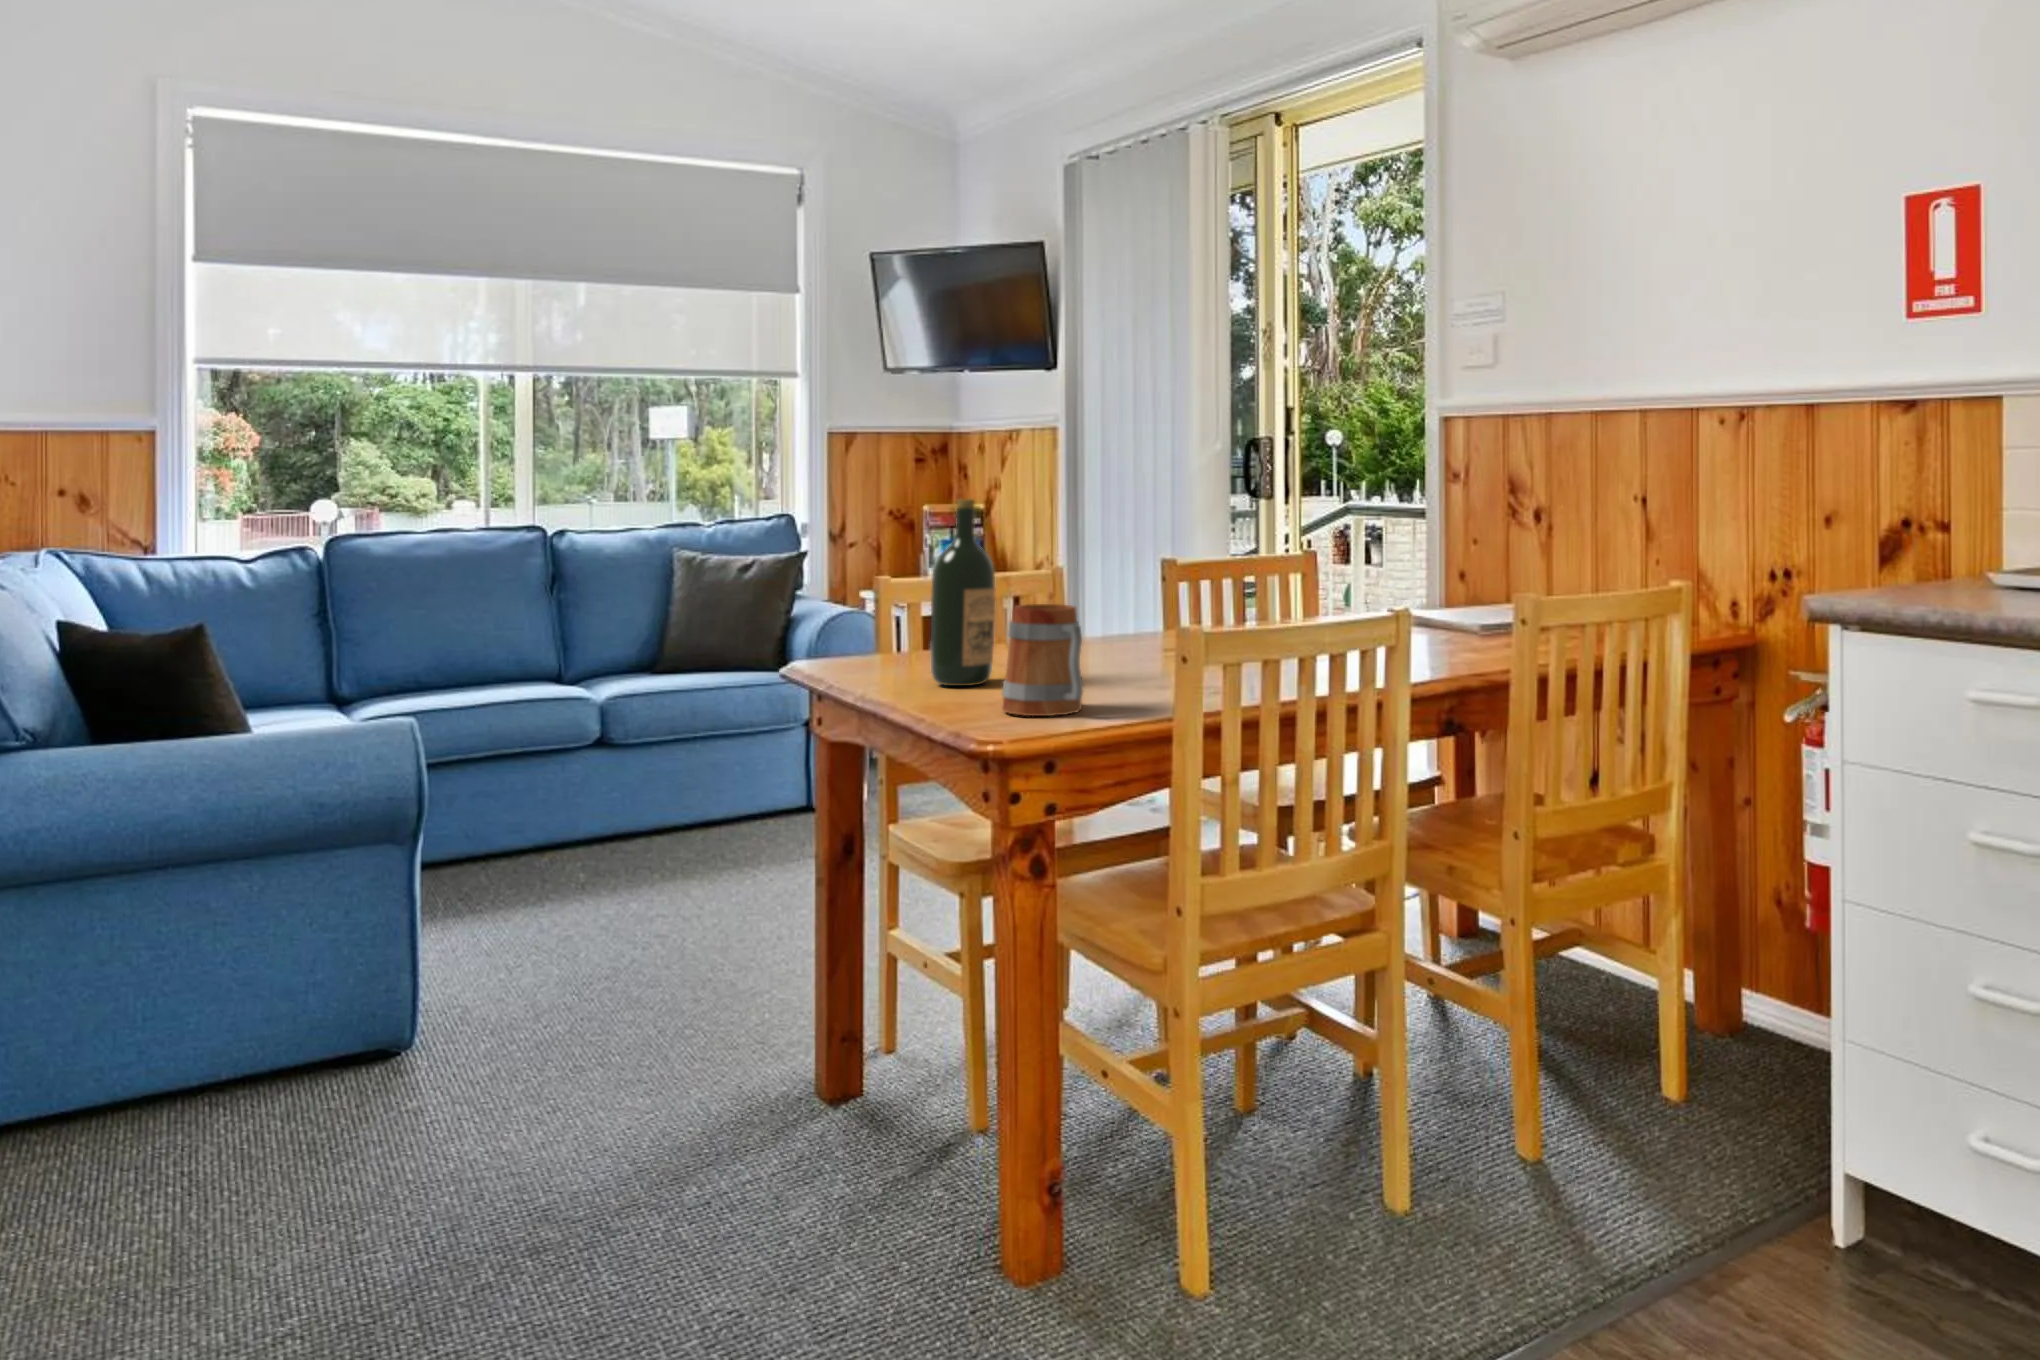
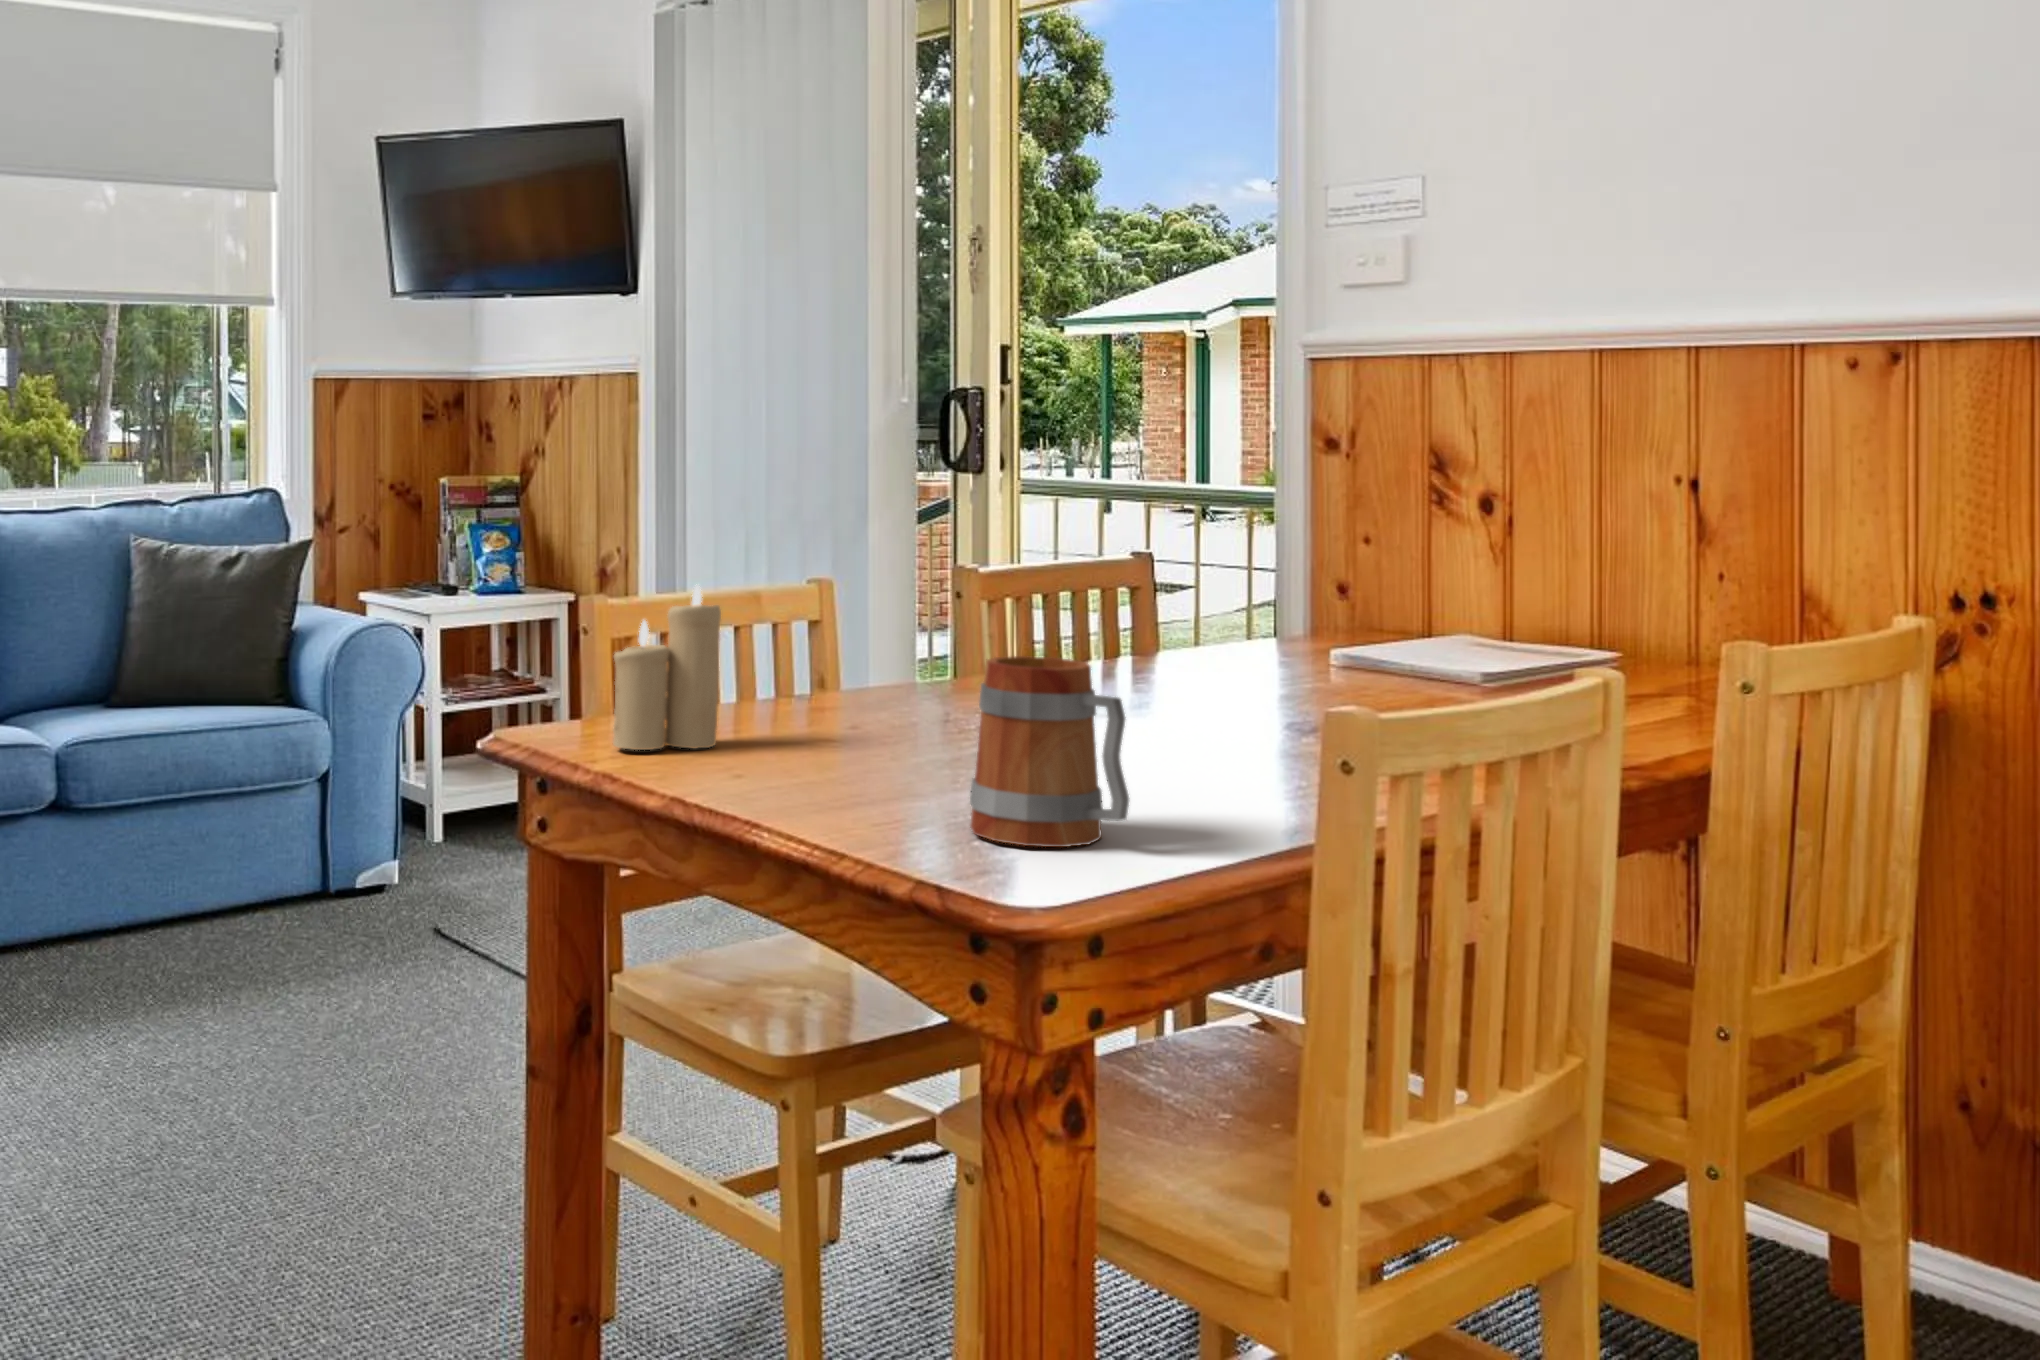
wine bottle: present [930,499,995,686] -> none [774,482,873,780]
candle: none [850,567,925,672] -> present [613,585,721,750]

